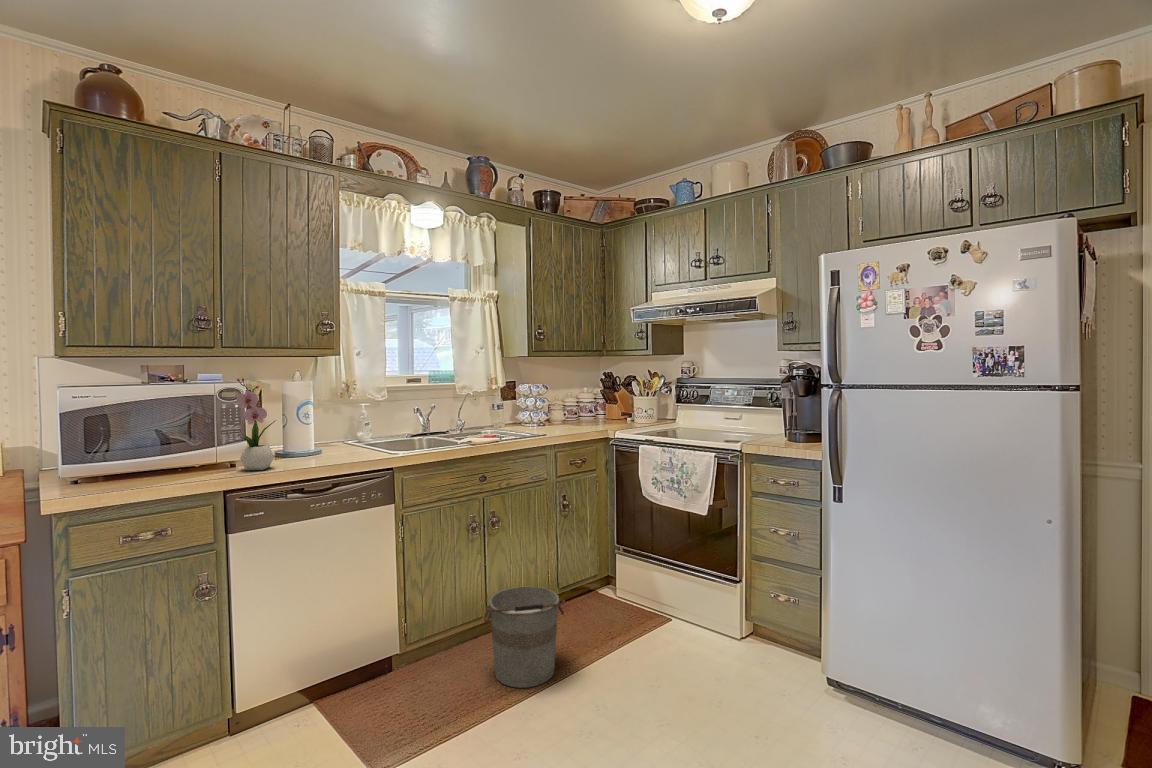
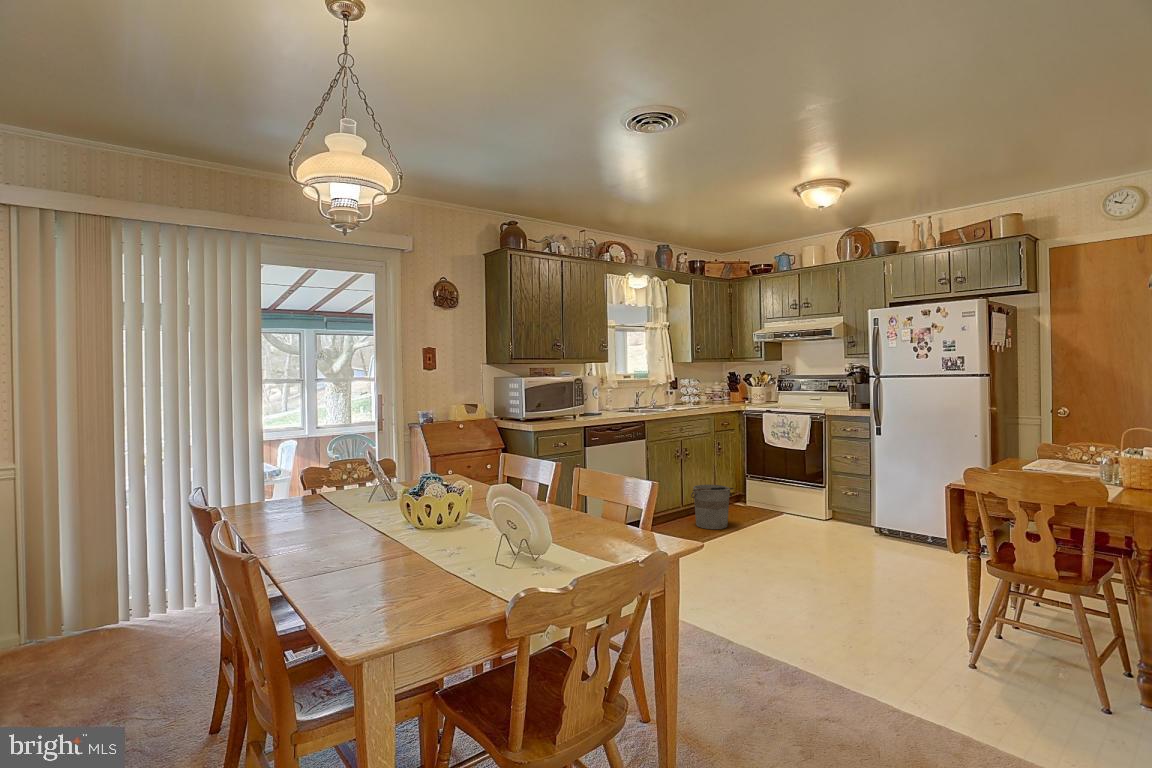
flower arrangement: present [236,378,275,470] -> none [584,374,599,417]

